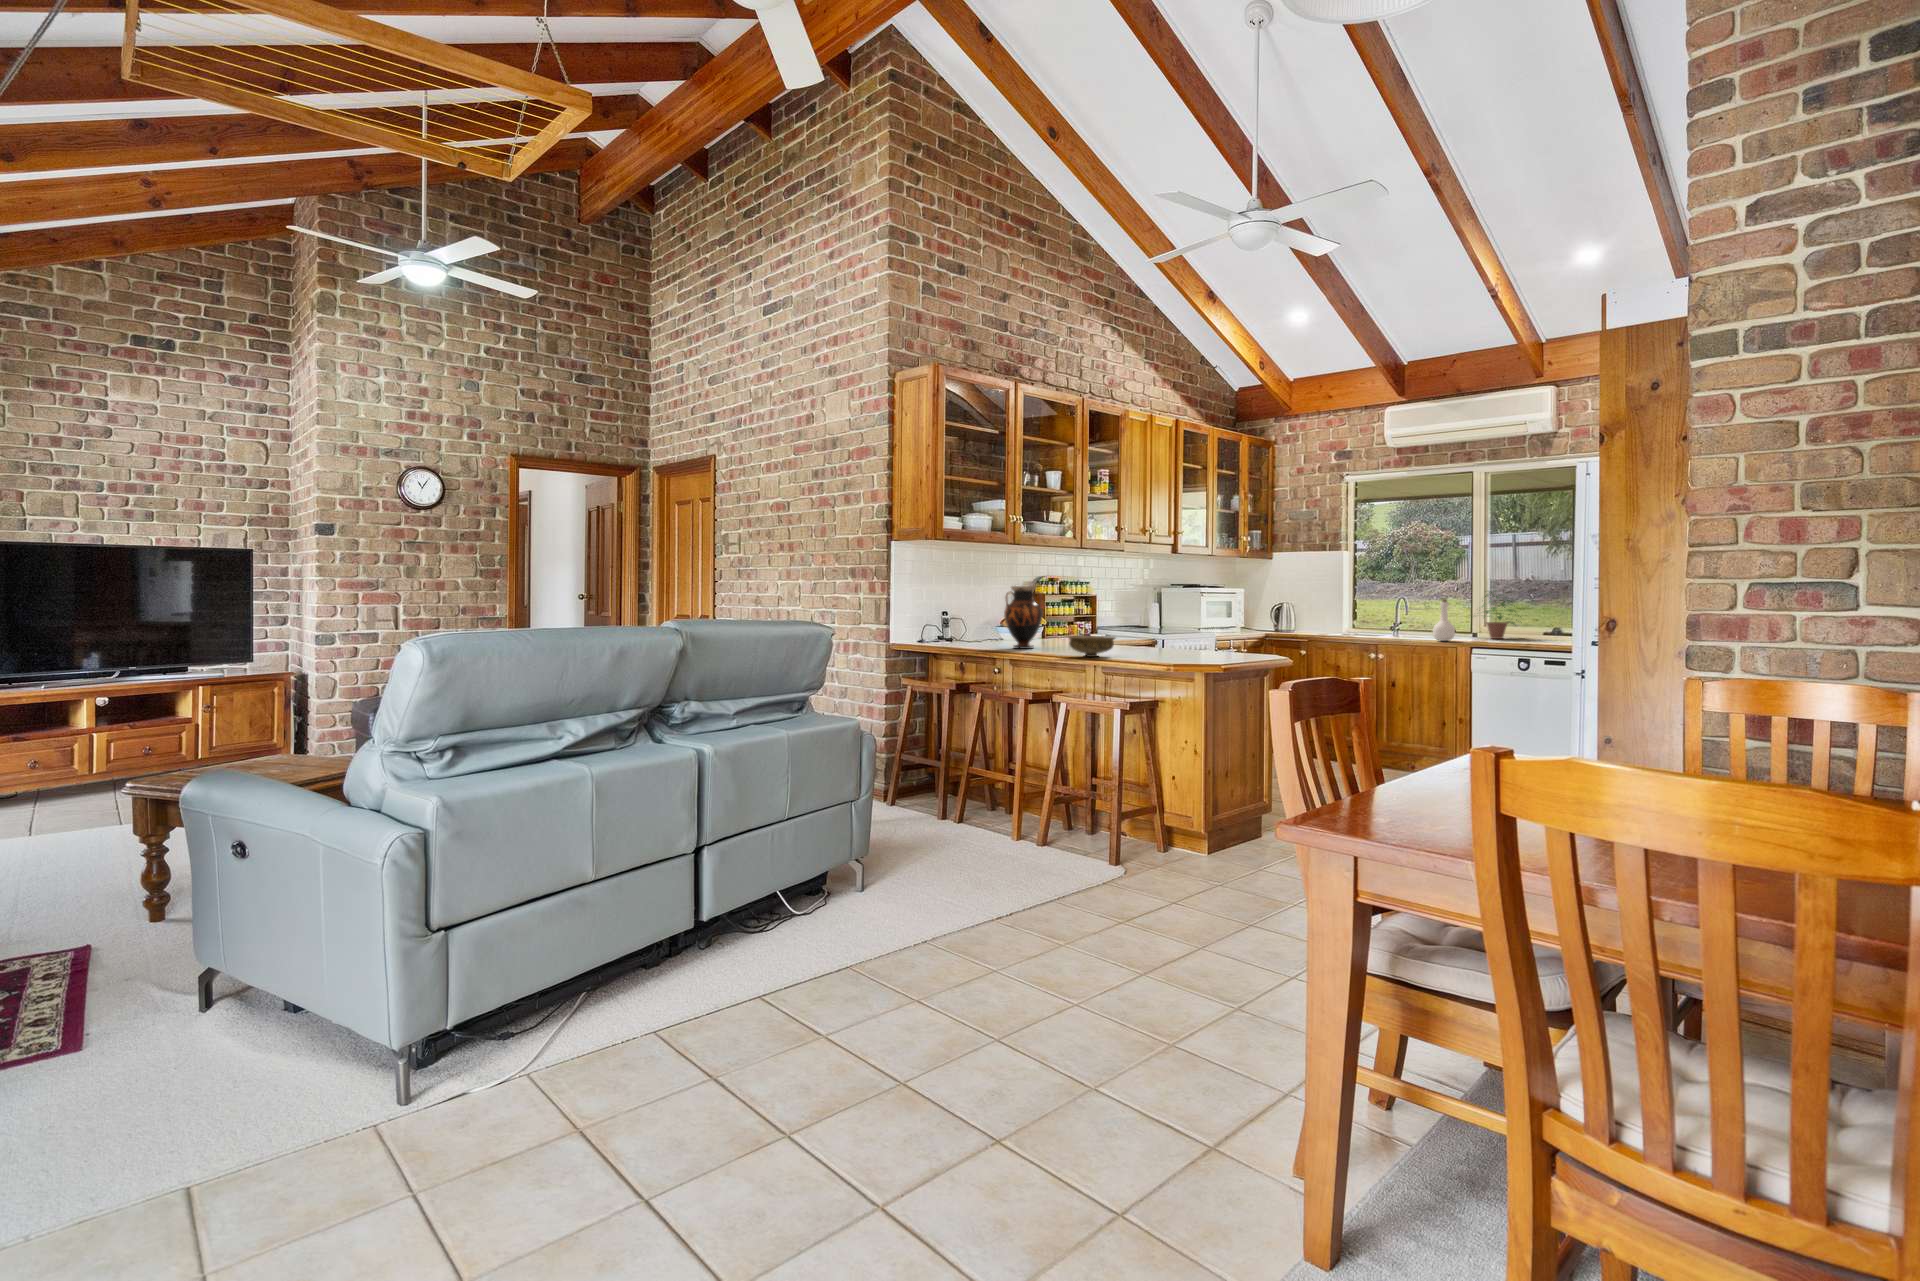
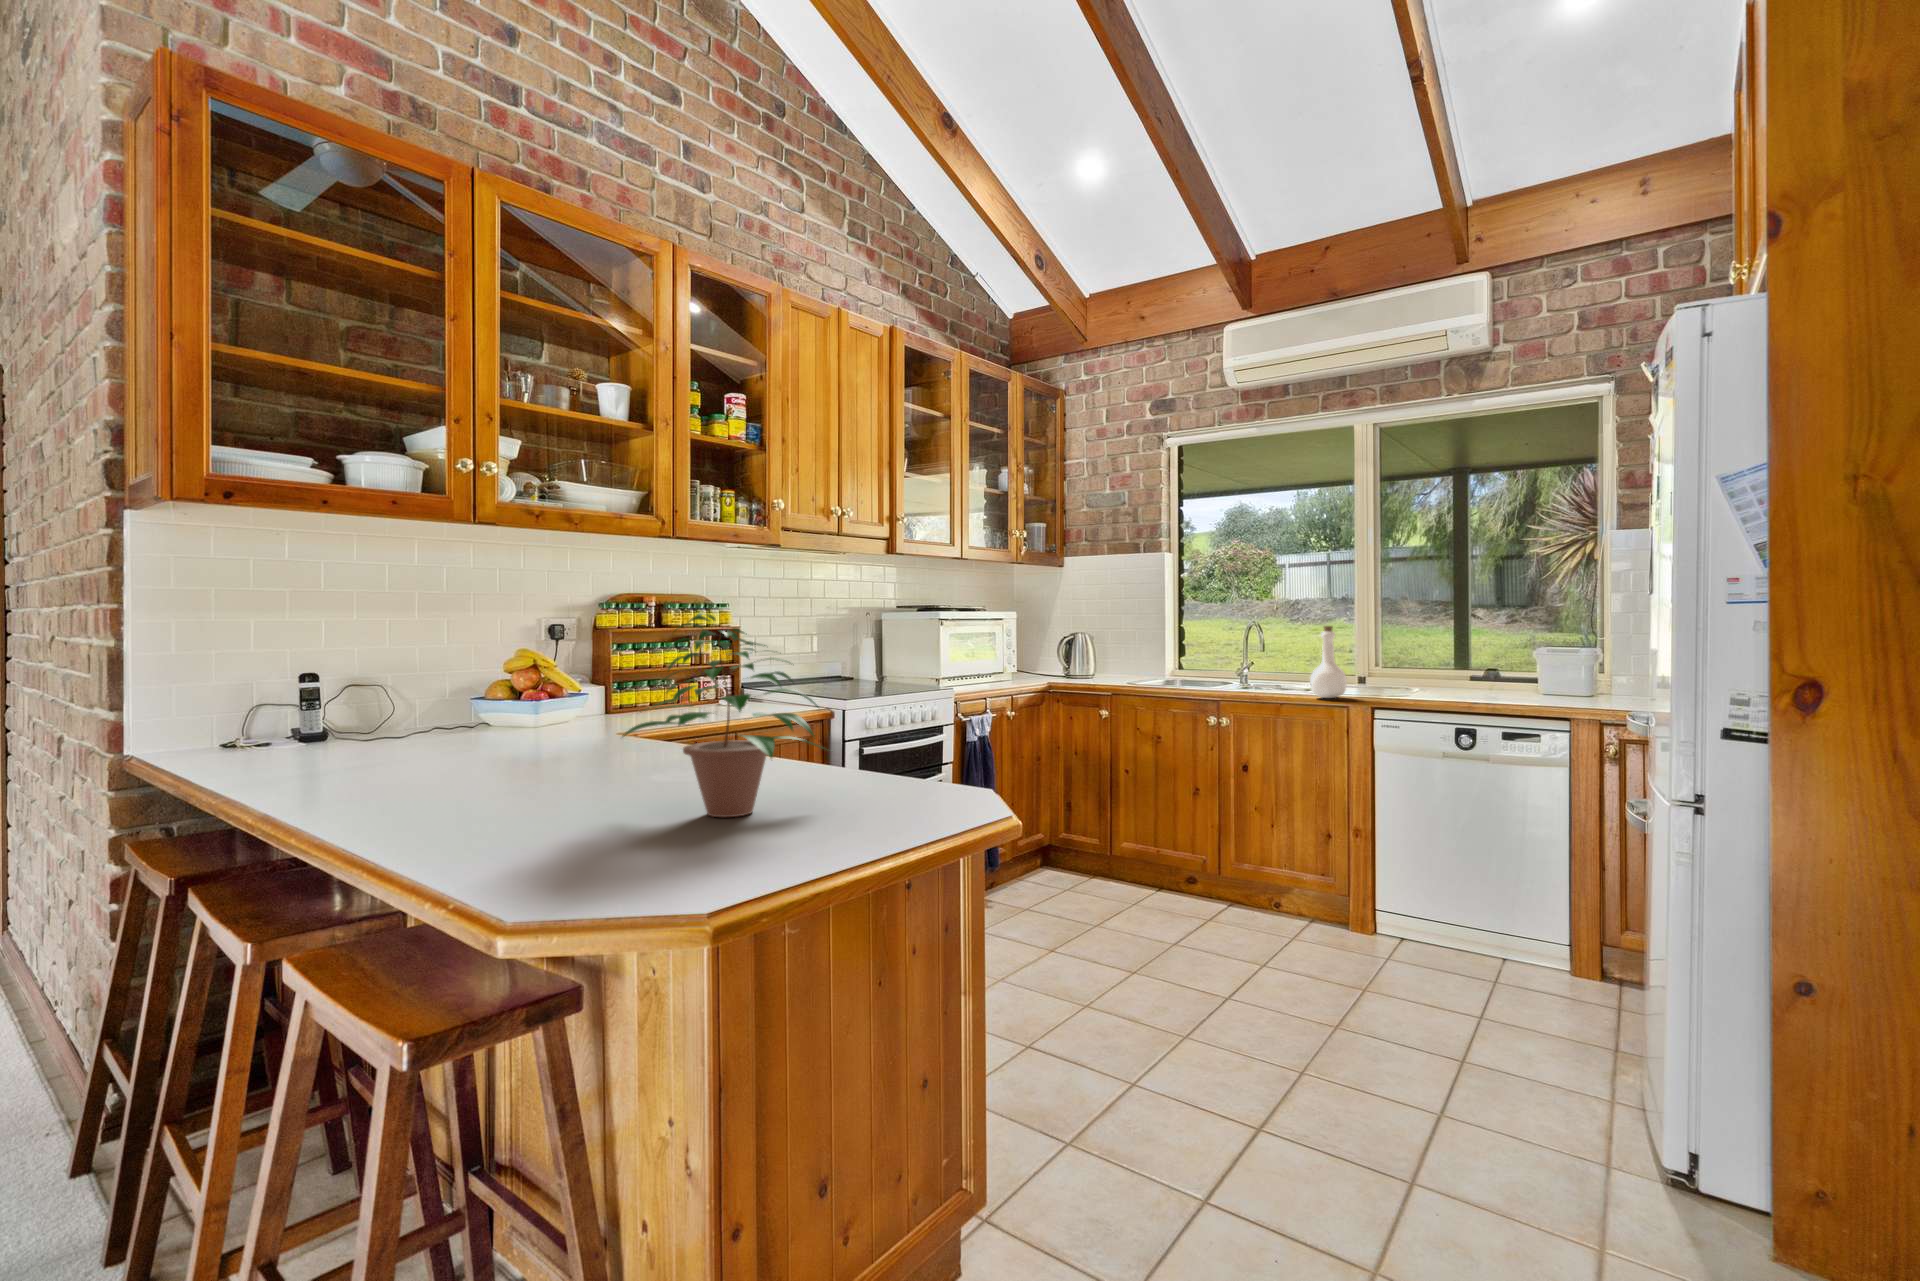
vase: present [1004,586,1043,649] -> none [403,605,504,751]
potted plant: present [1483,592,1517,639] -> present [622,613,823,817]
ceramic bowl: present [1069,636,1115,657] -> none [382,735,563,802]

